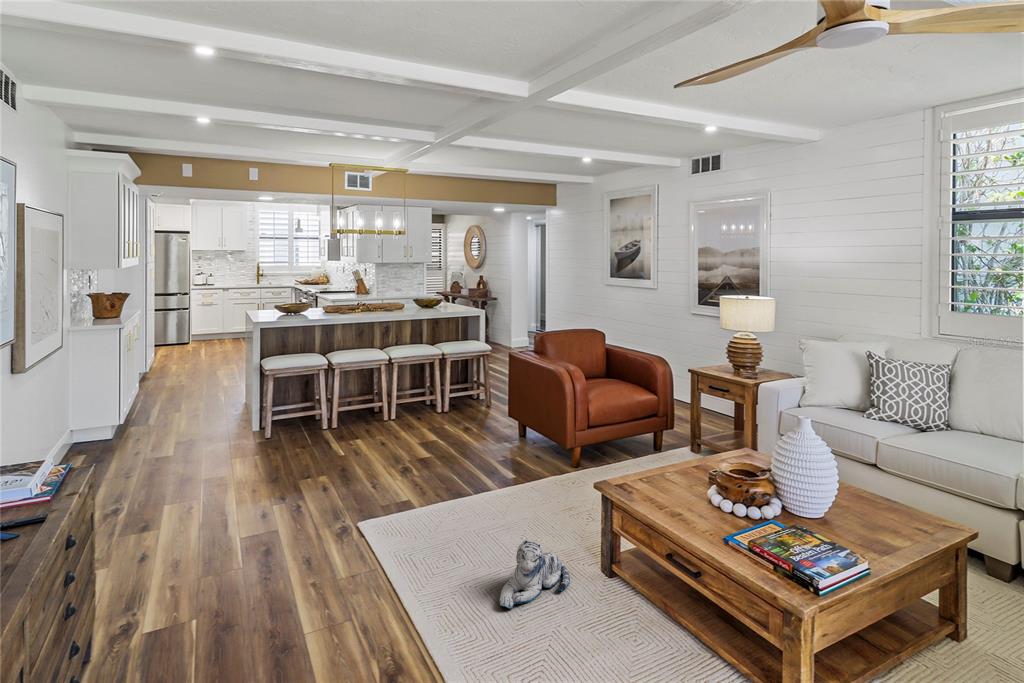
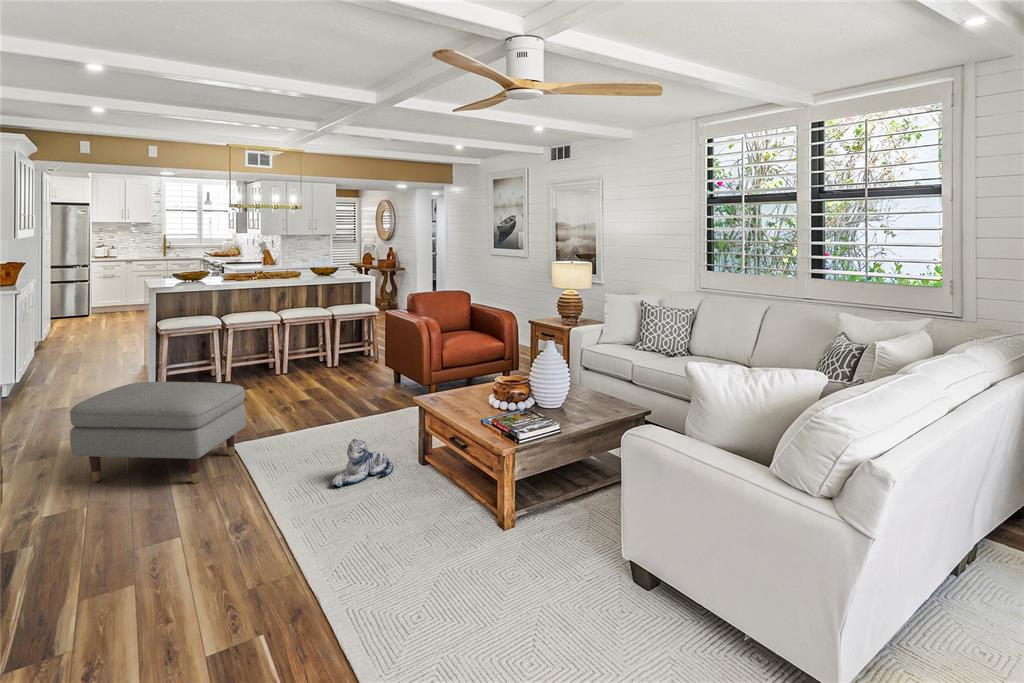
ottoman: none [171,449,377,592] -> present [70,382,246,483]

